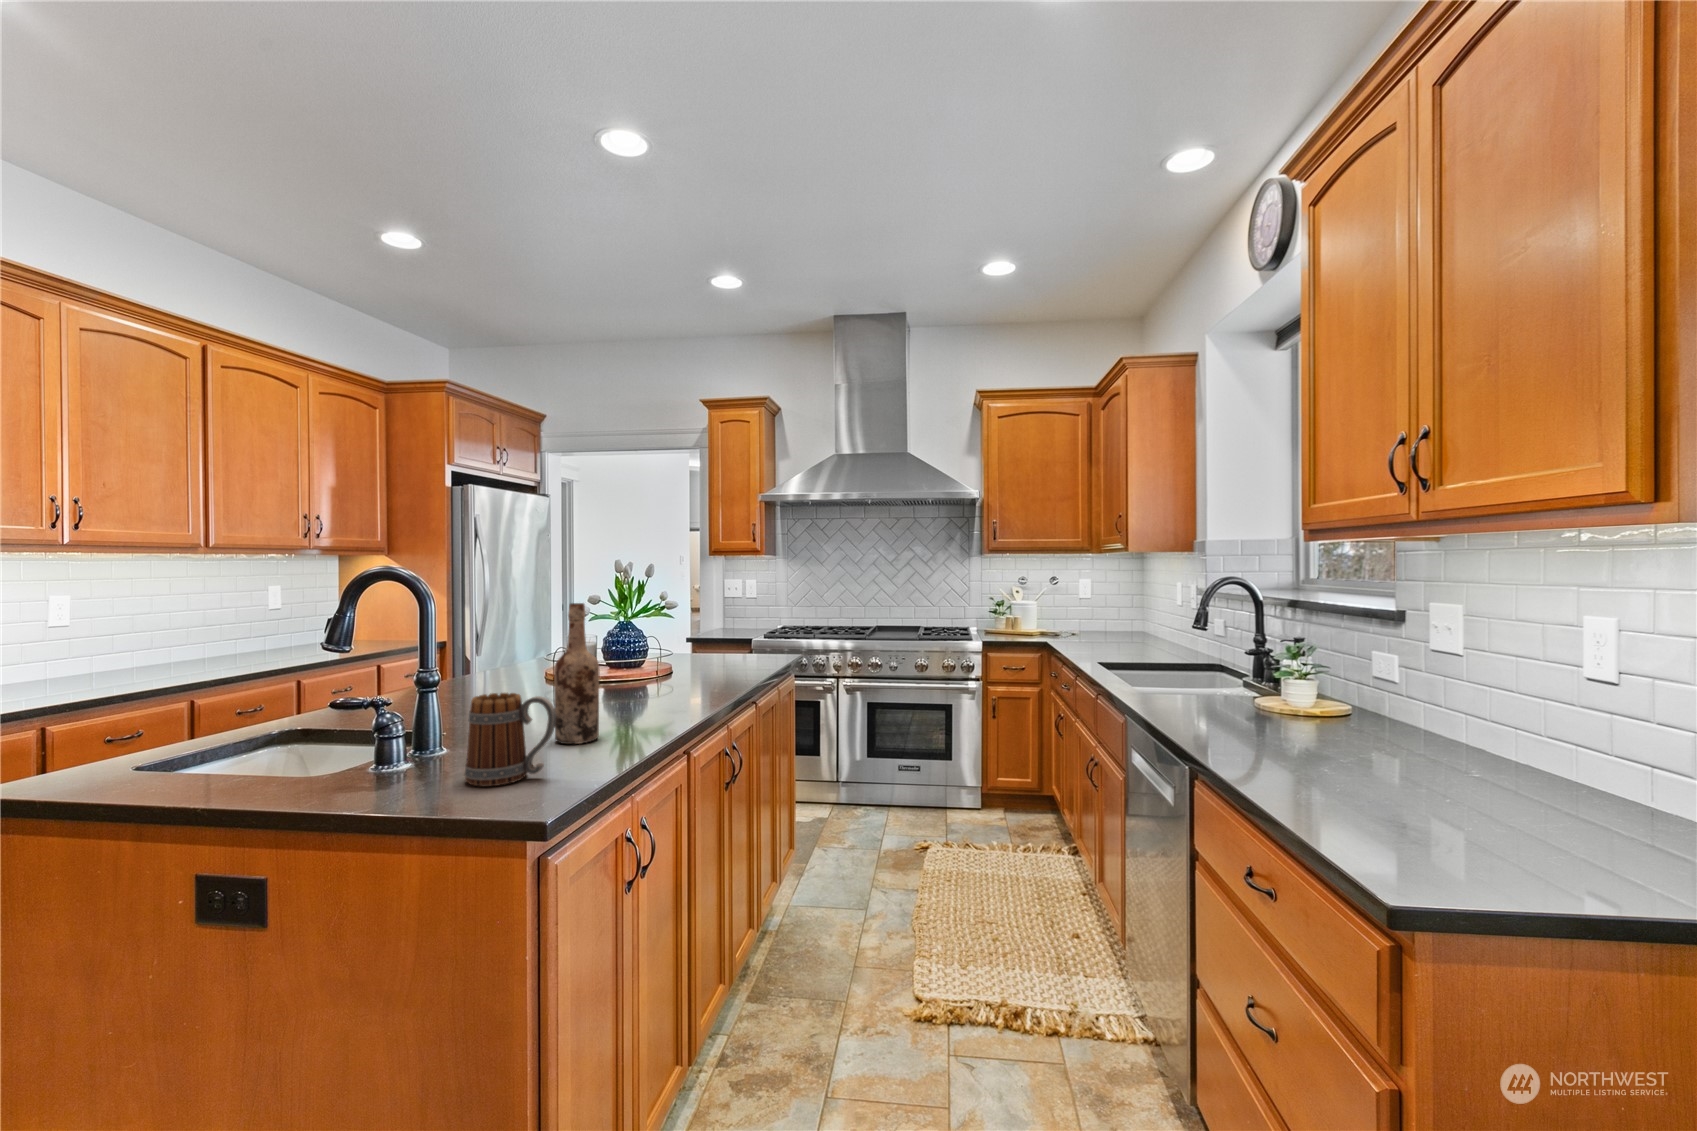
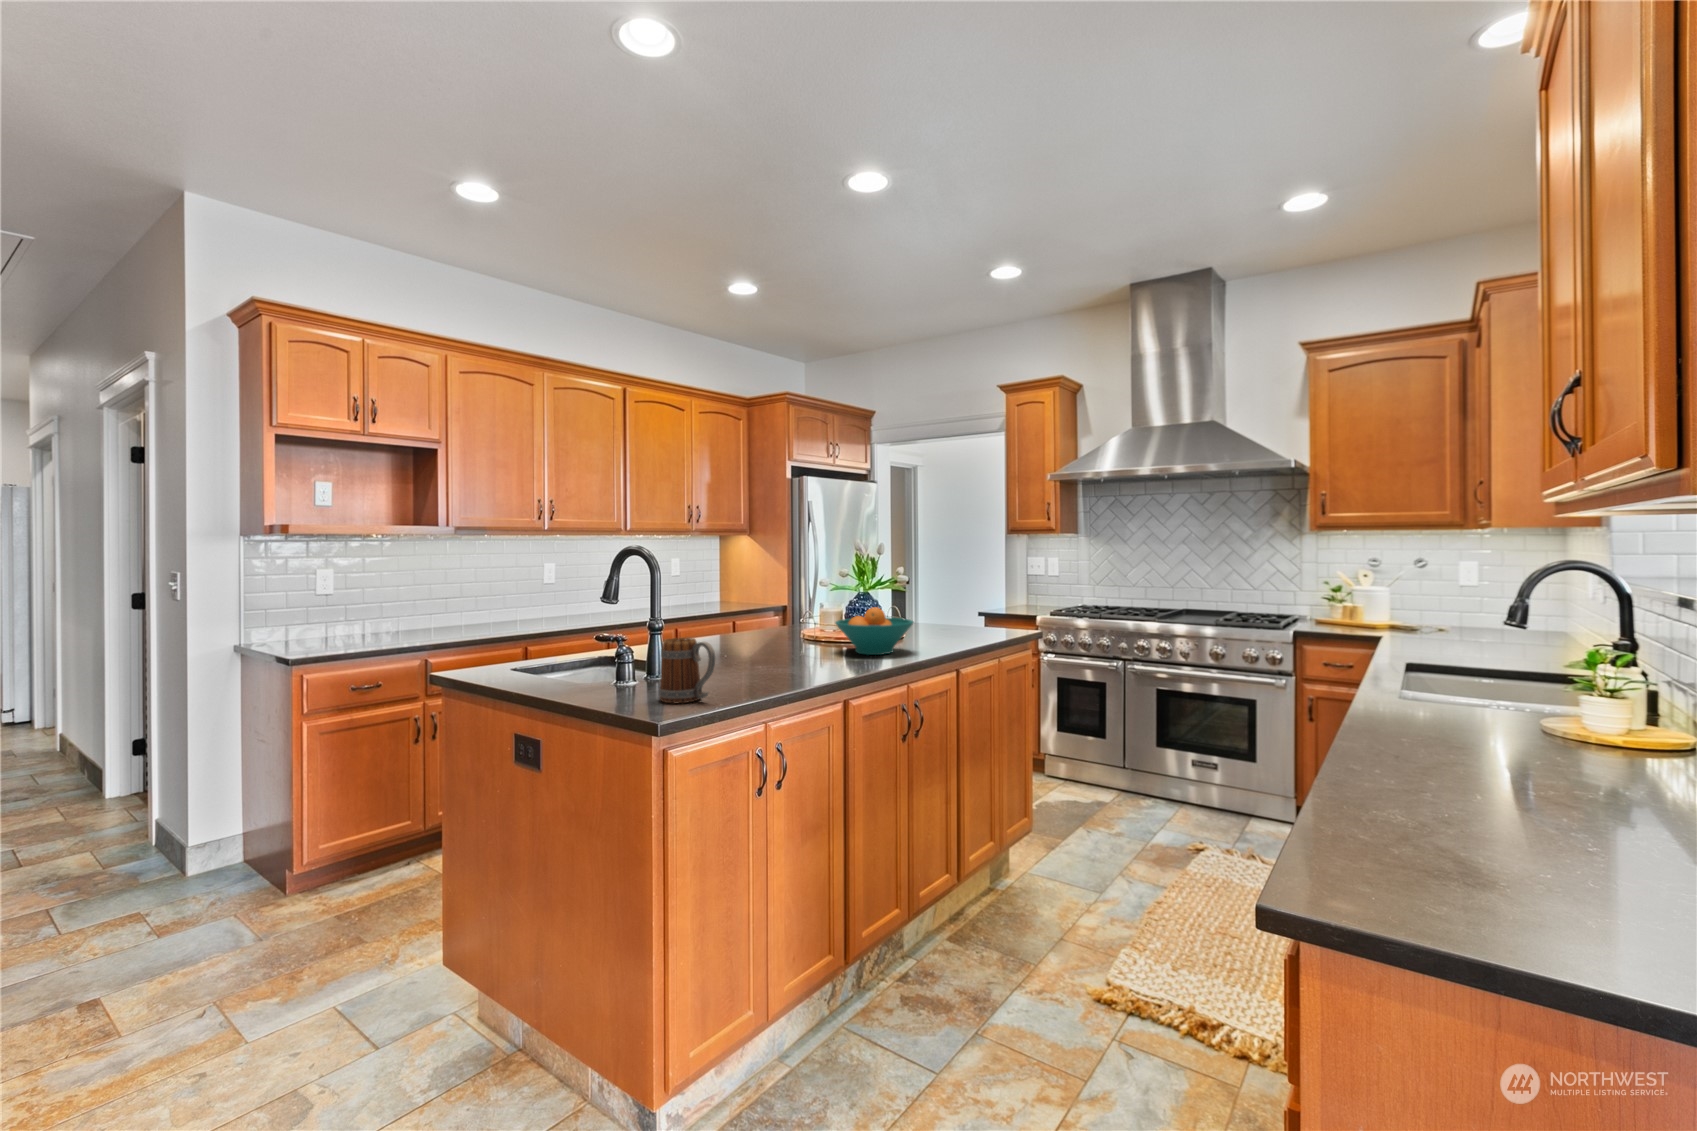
wine bottle: present [554,603,600,744] -> none [747,574,781,684]
fruit bowl: none [608,638,701,693] -> present [835,607,913,655]

